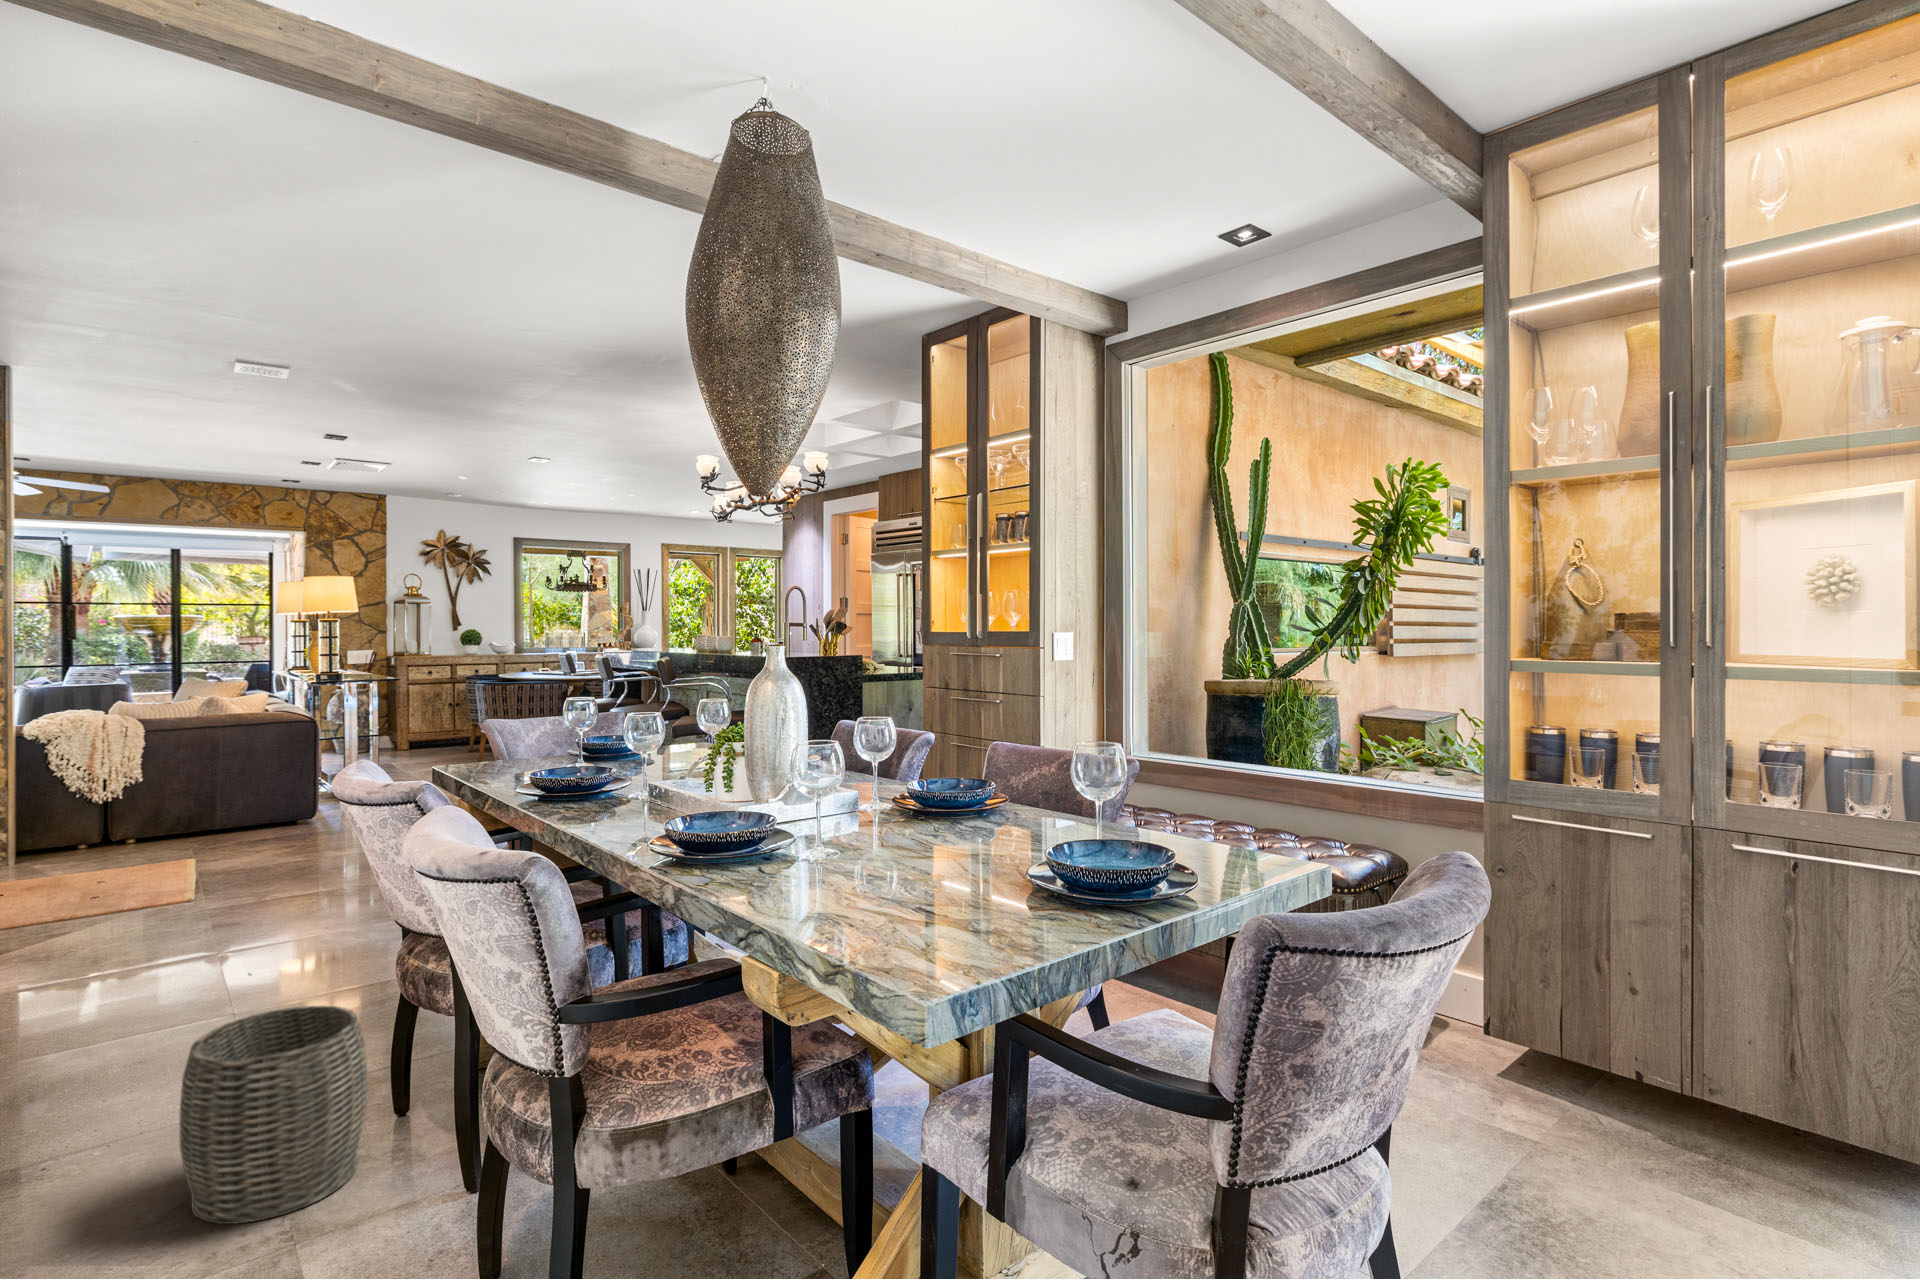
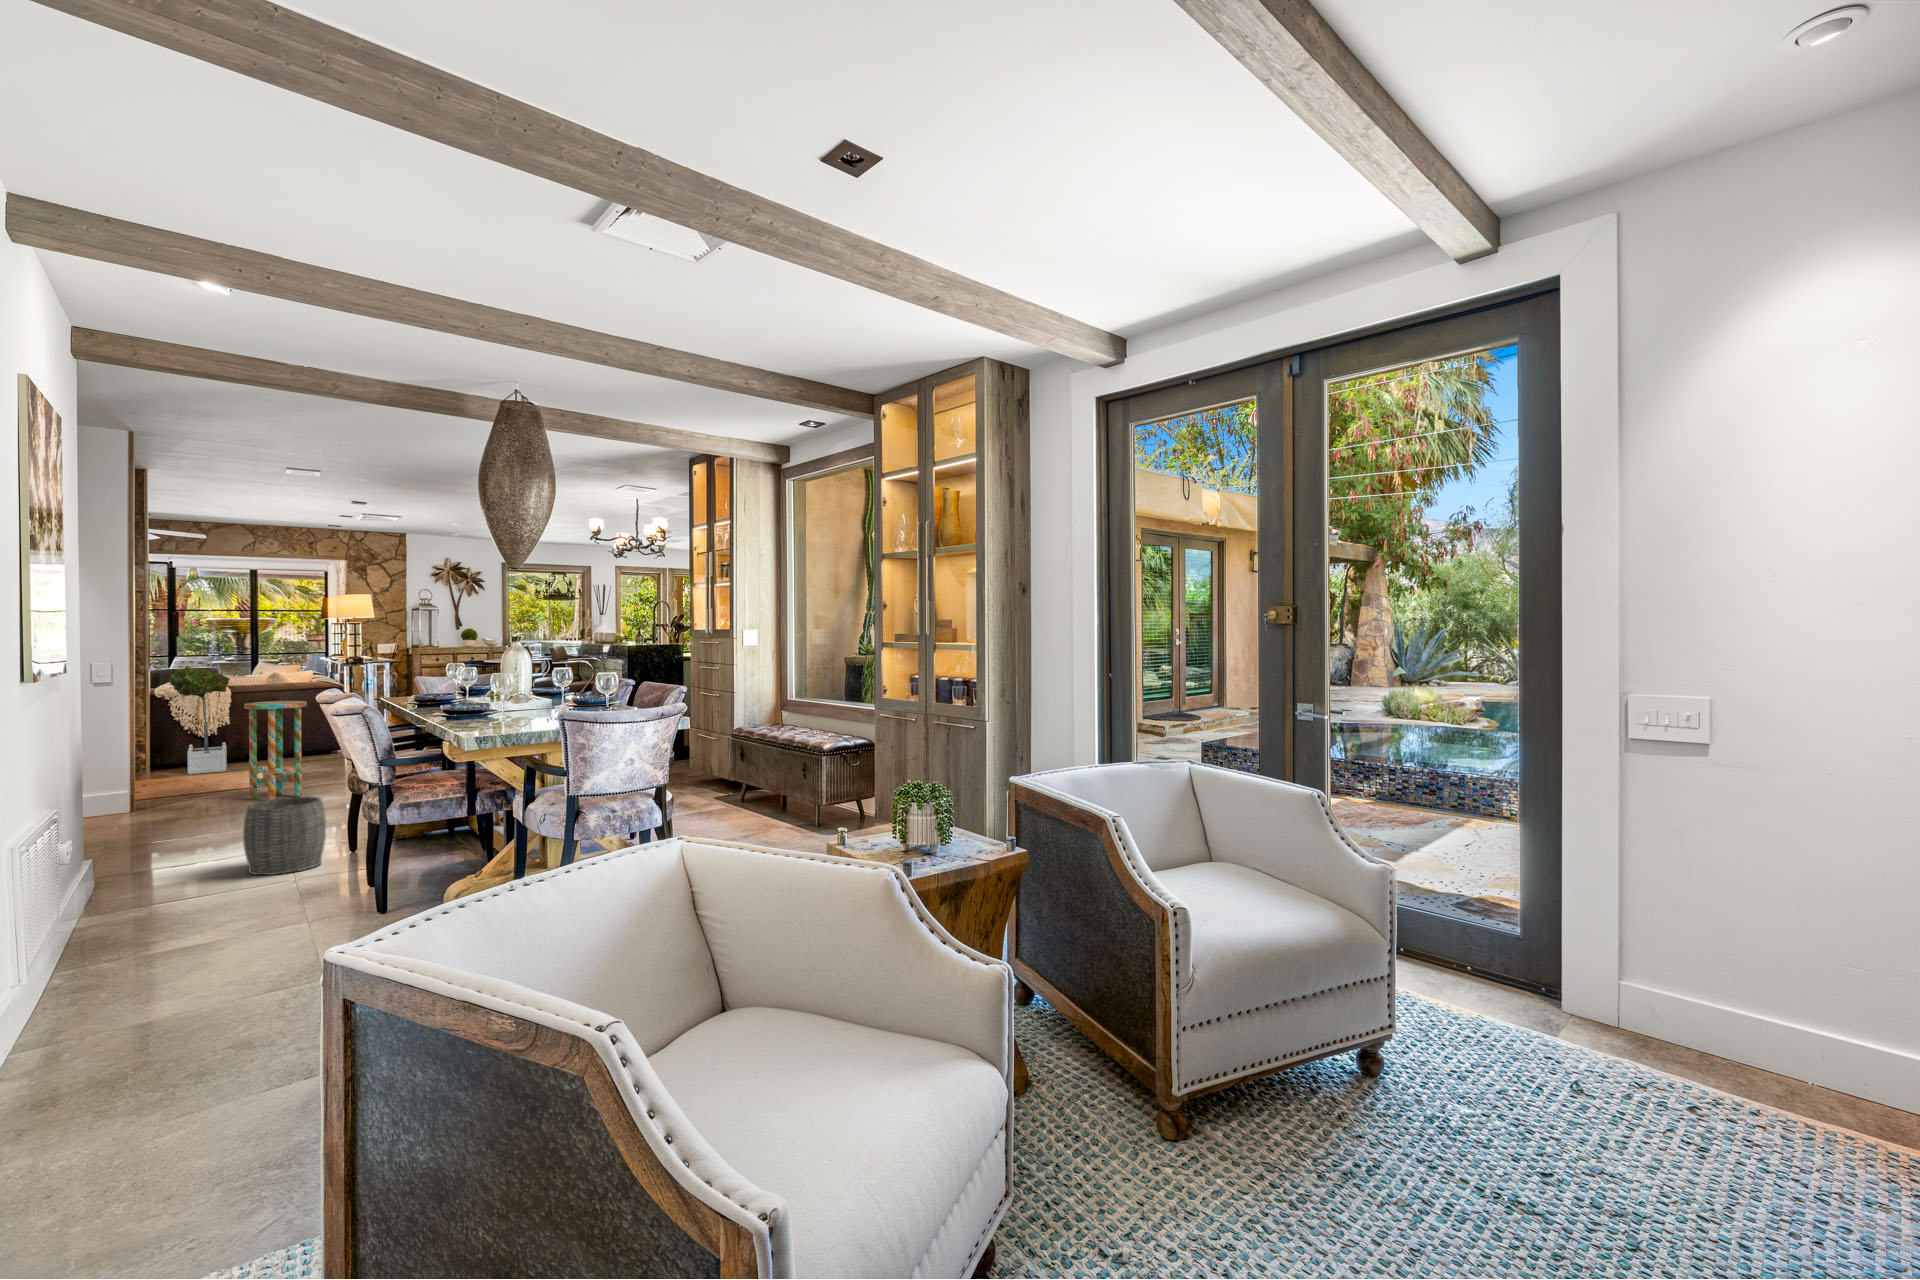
potted tree: none [44,689,145,868] -> present [169,666,230,774]
side table: none [171,754,280,938] -> present [244,701,307,800]

